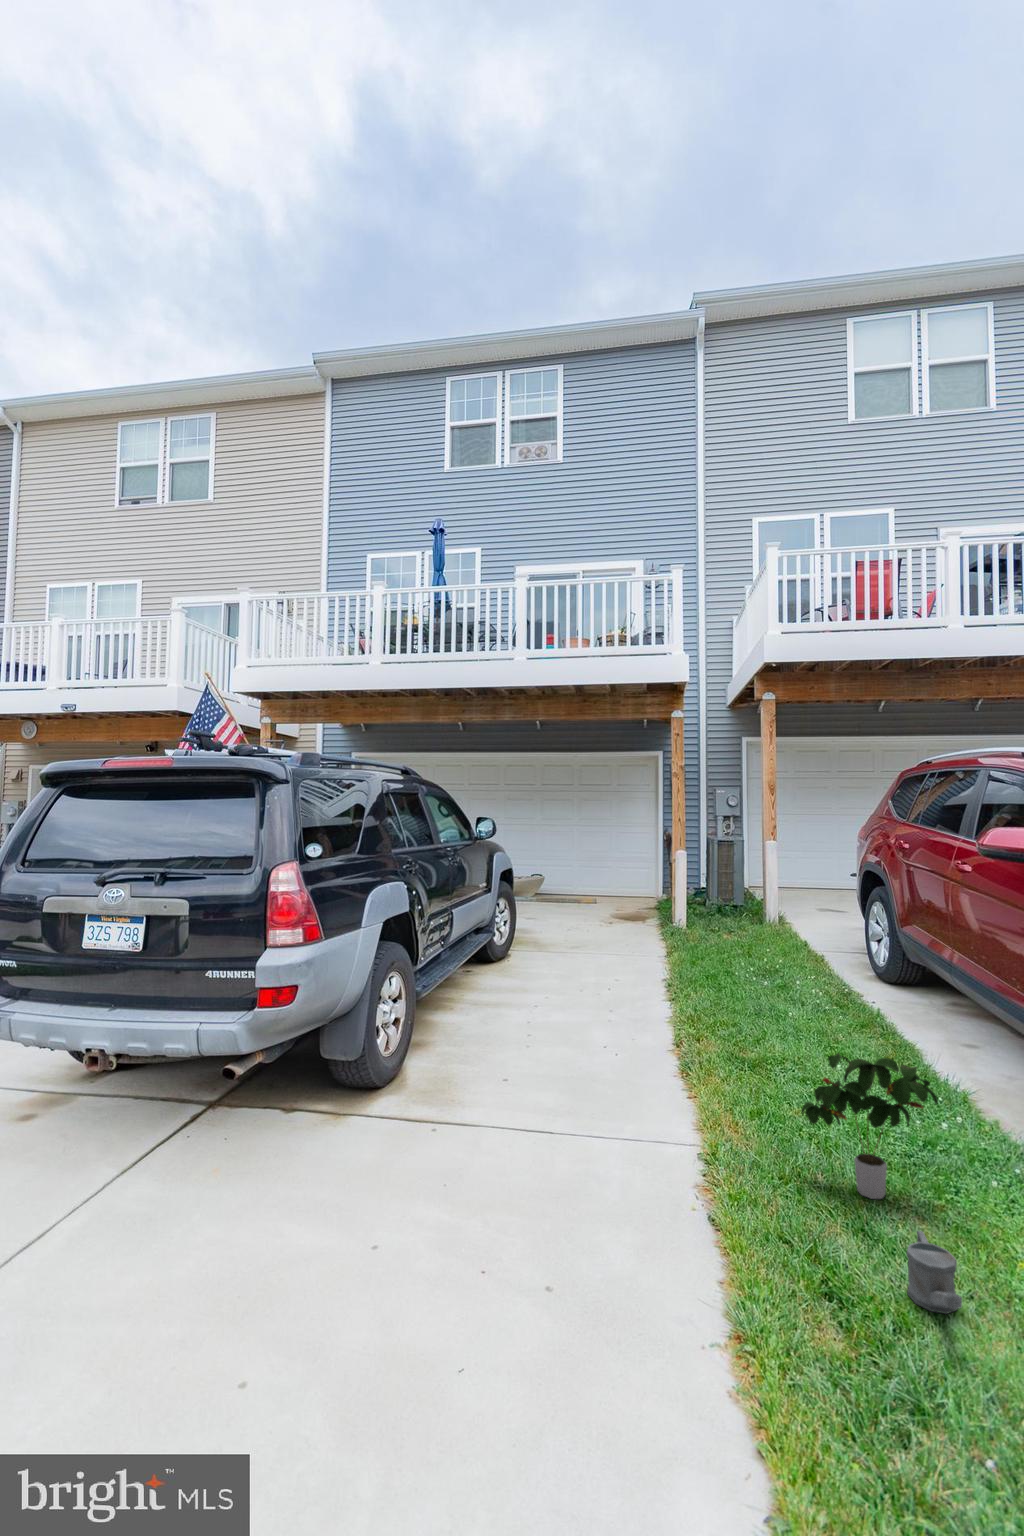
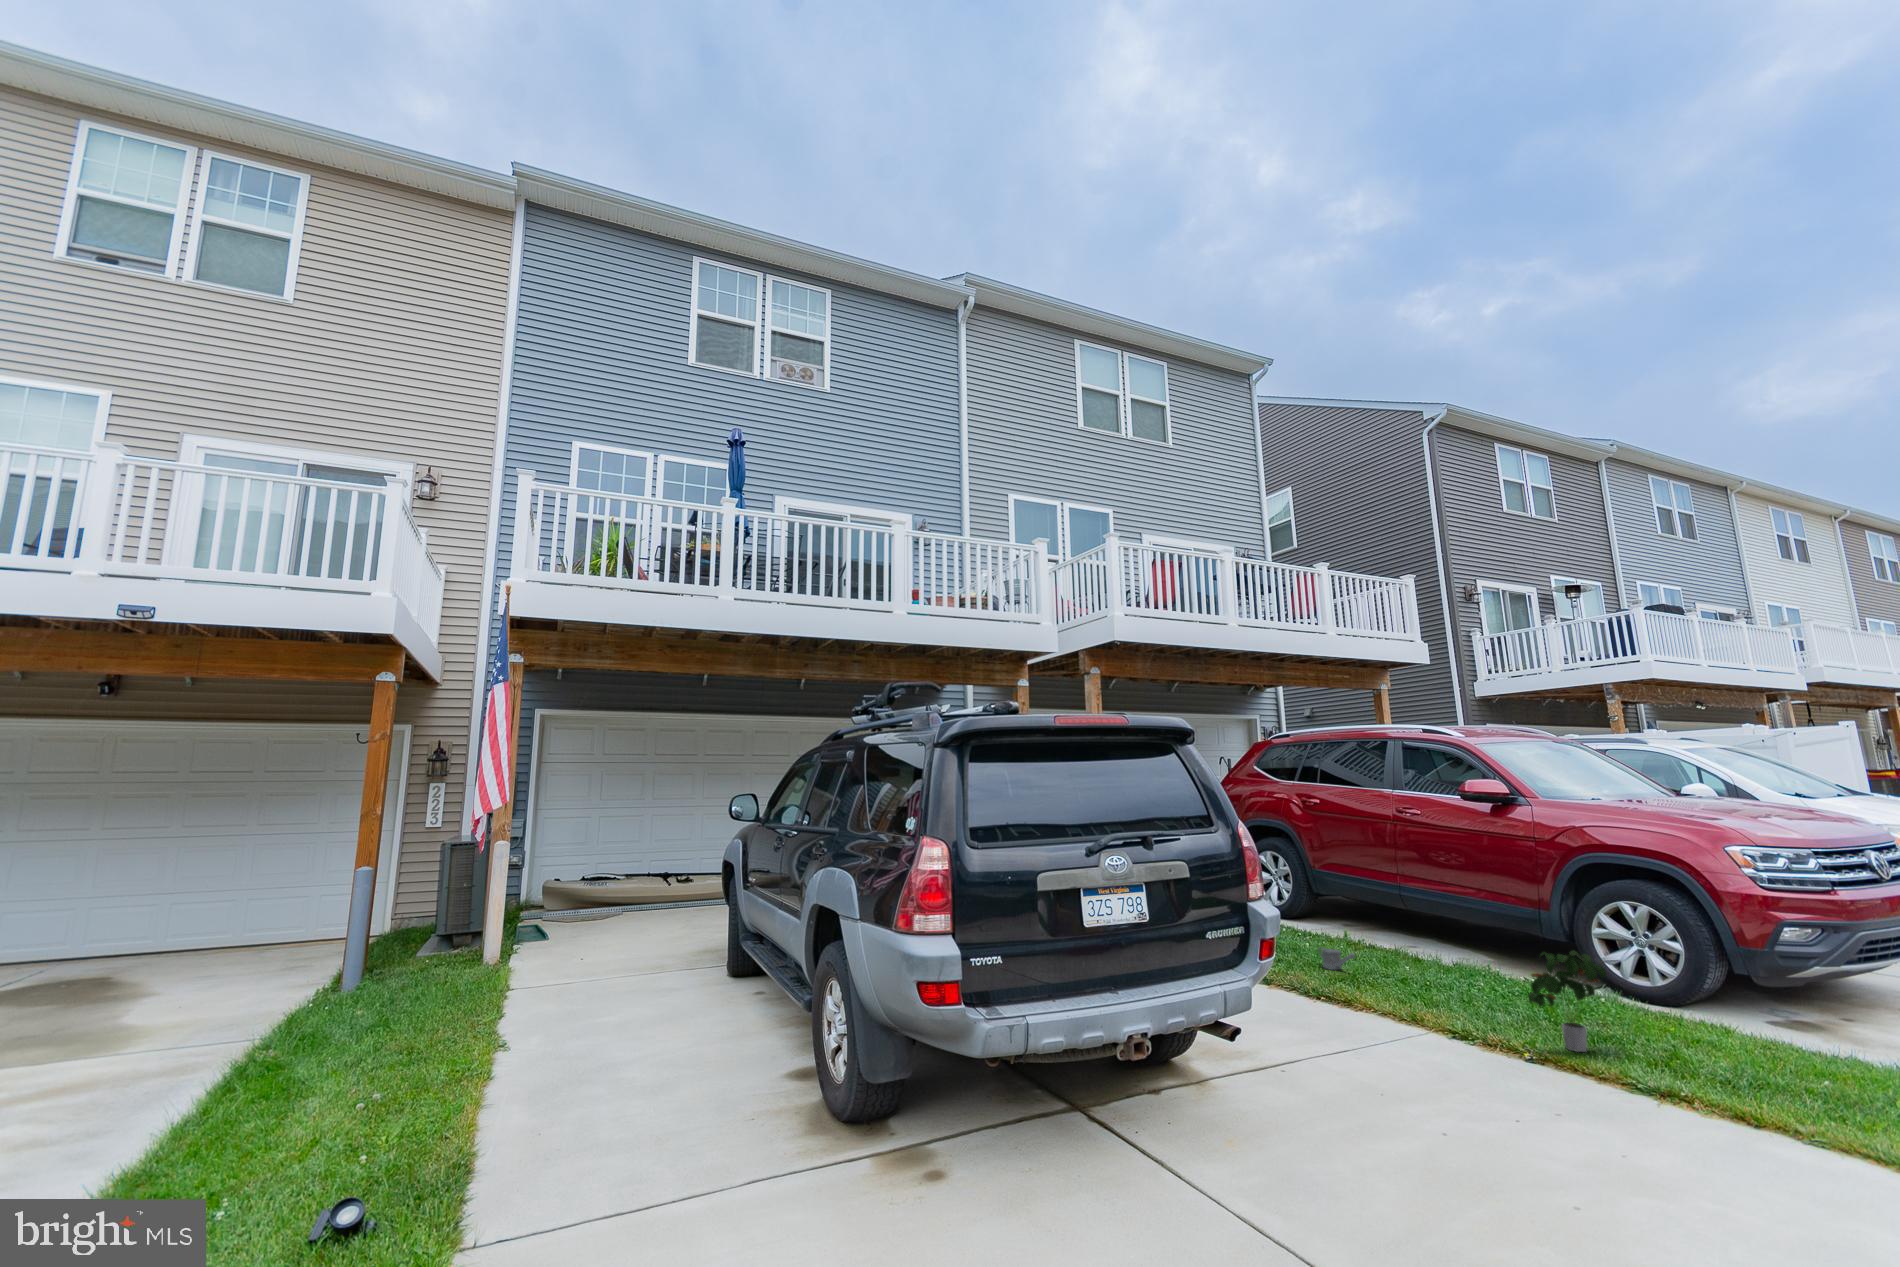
watering can: present [906,1231,962,1314] -> present [1318,947,1355,970]

